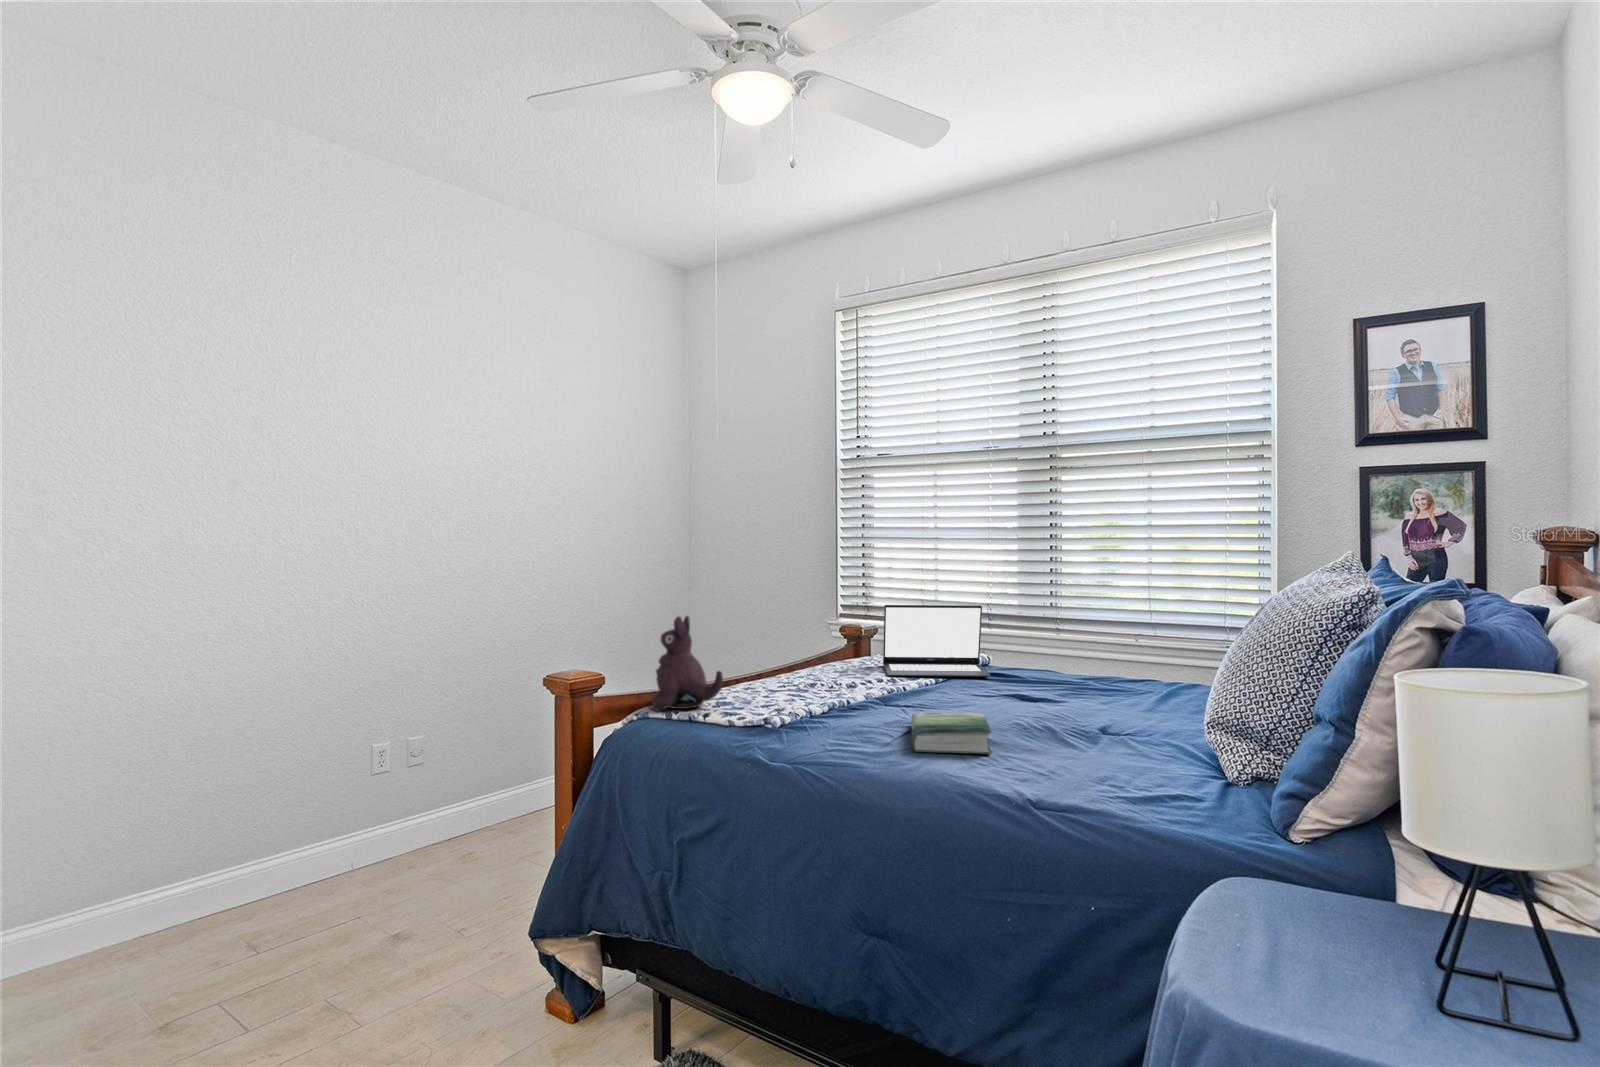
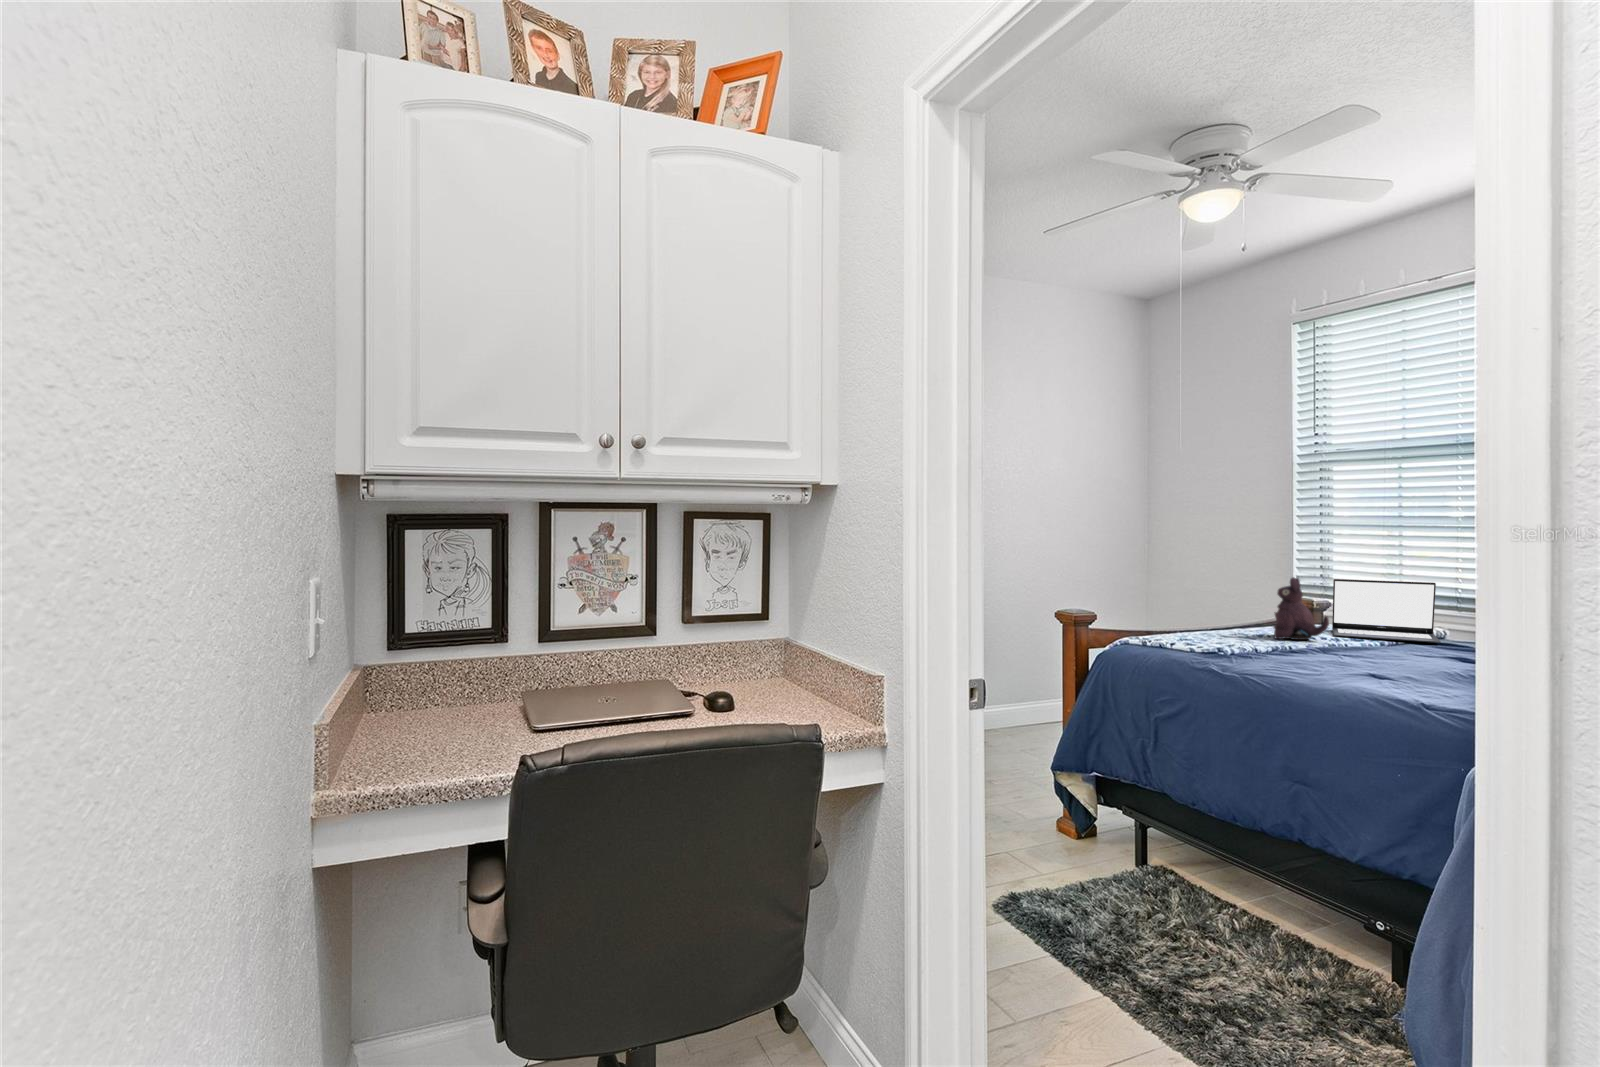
plush toy: present [652,616,723,710] -> present [1274,577,1329,640]
book: present [911,712,991,754] -> none [1339,654,1412,683]

